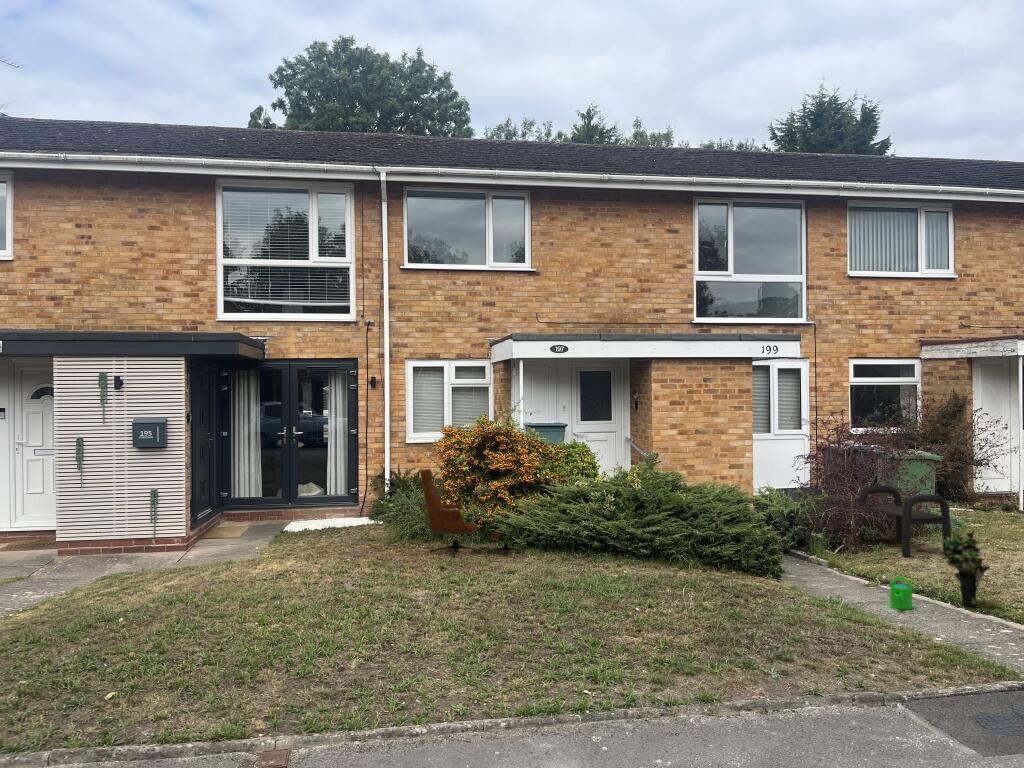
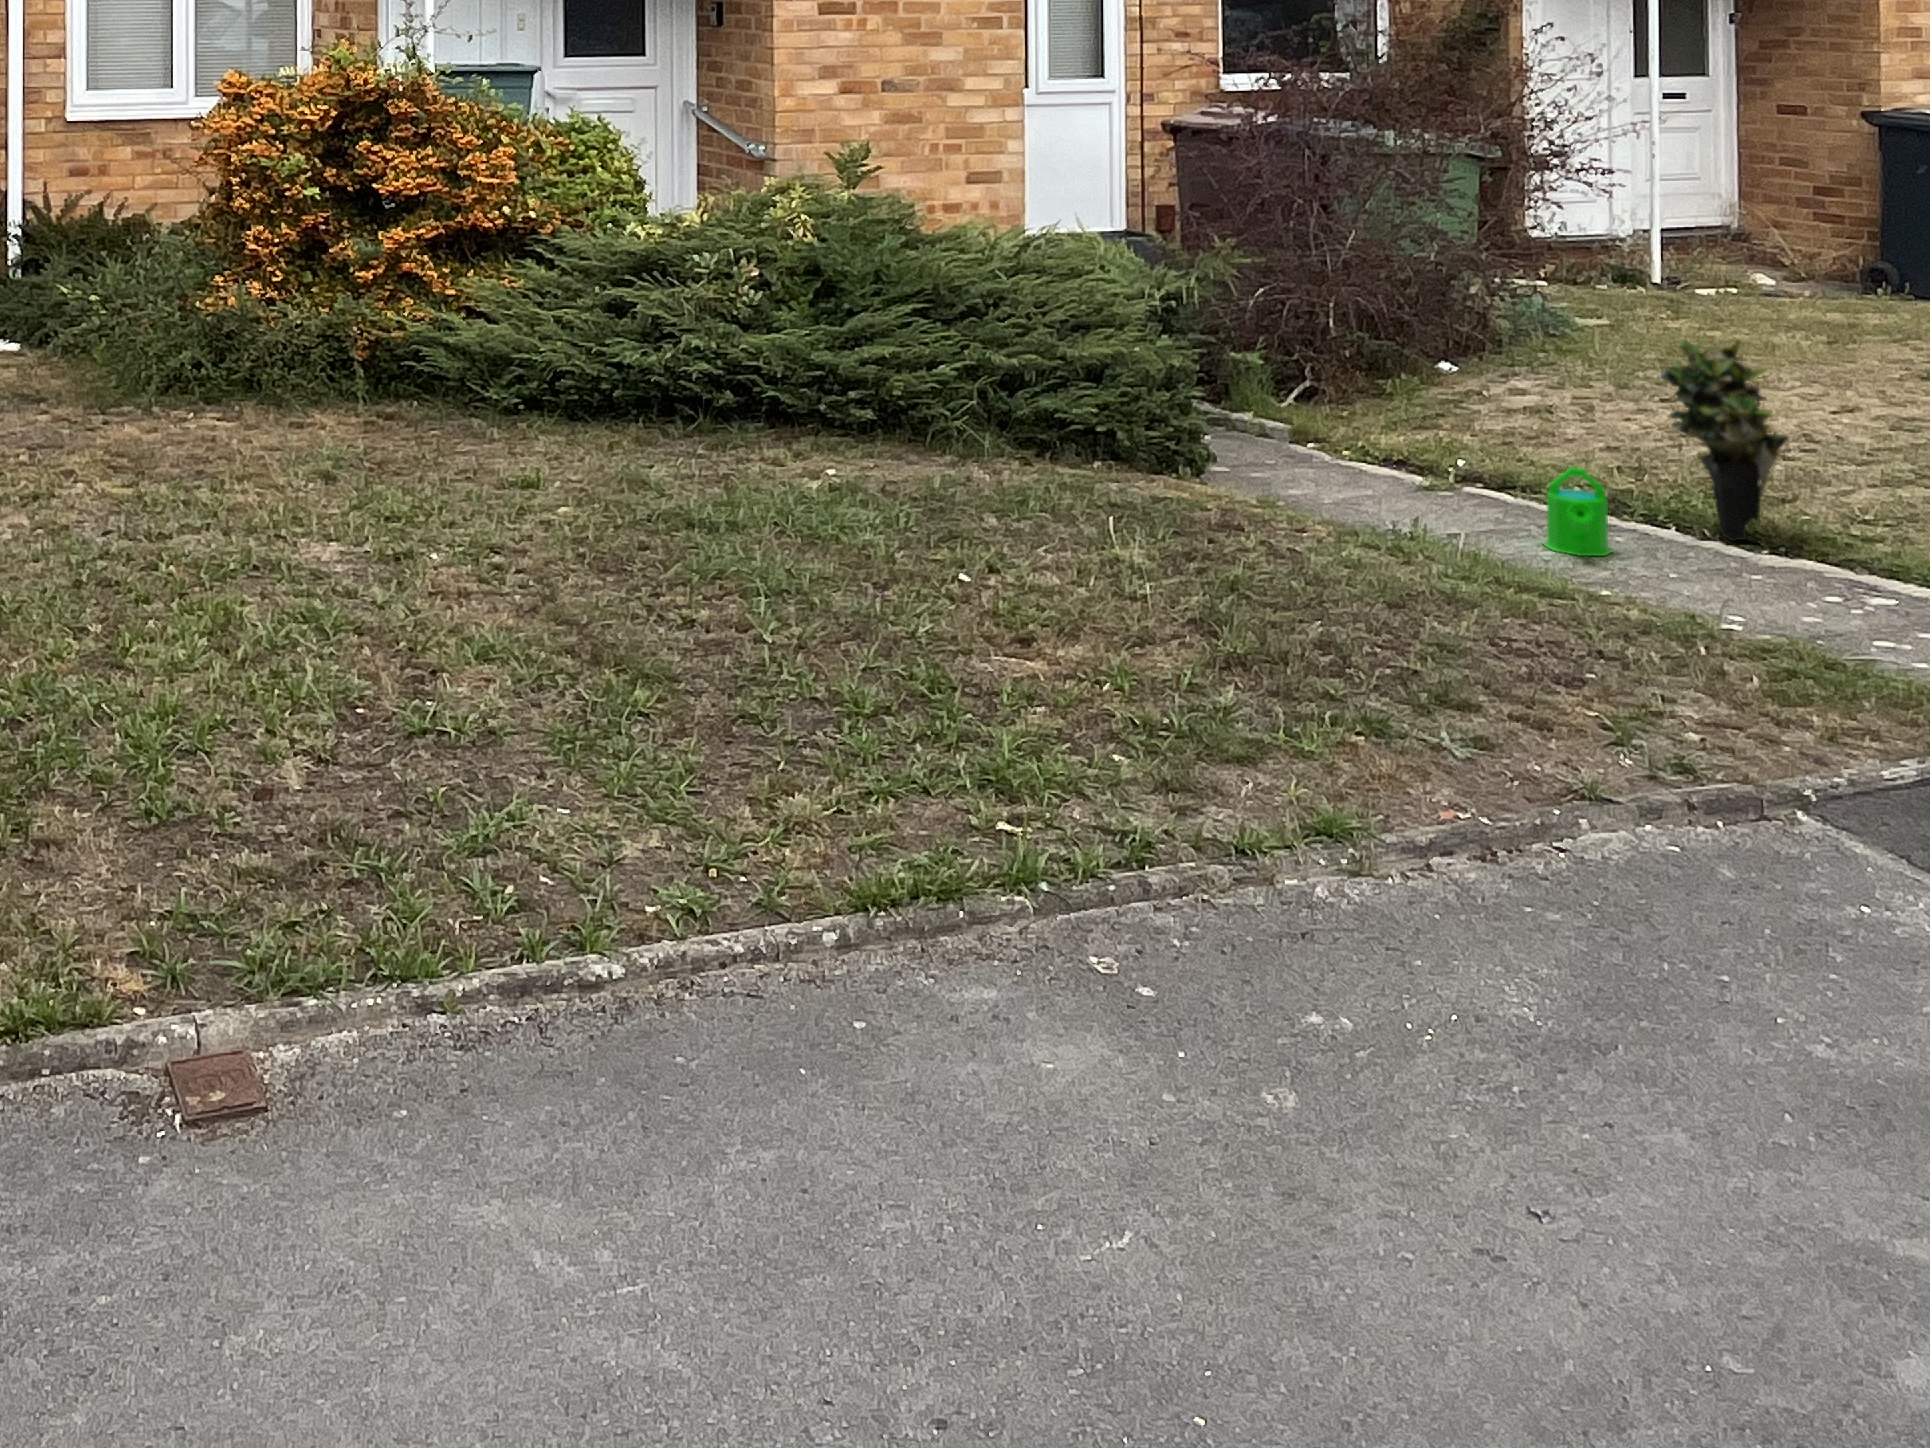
lounge chair: present [420,469,522,557] -> none [189,193,482,445]
bench: present [859,486,951,557] -> none [1329,225,1586,412]

